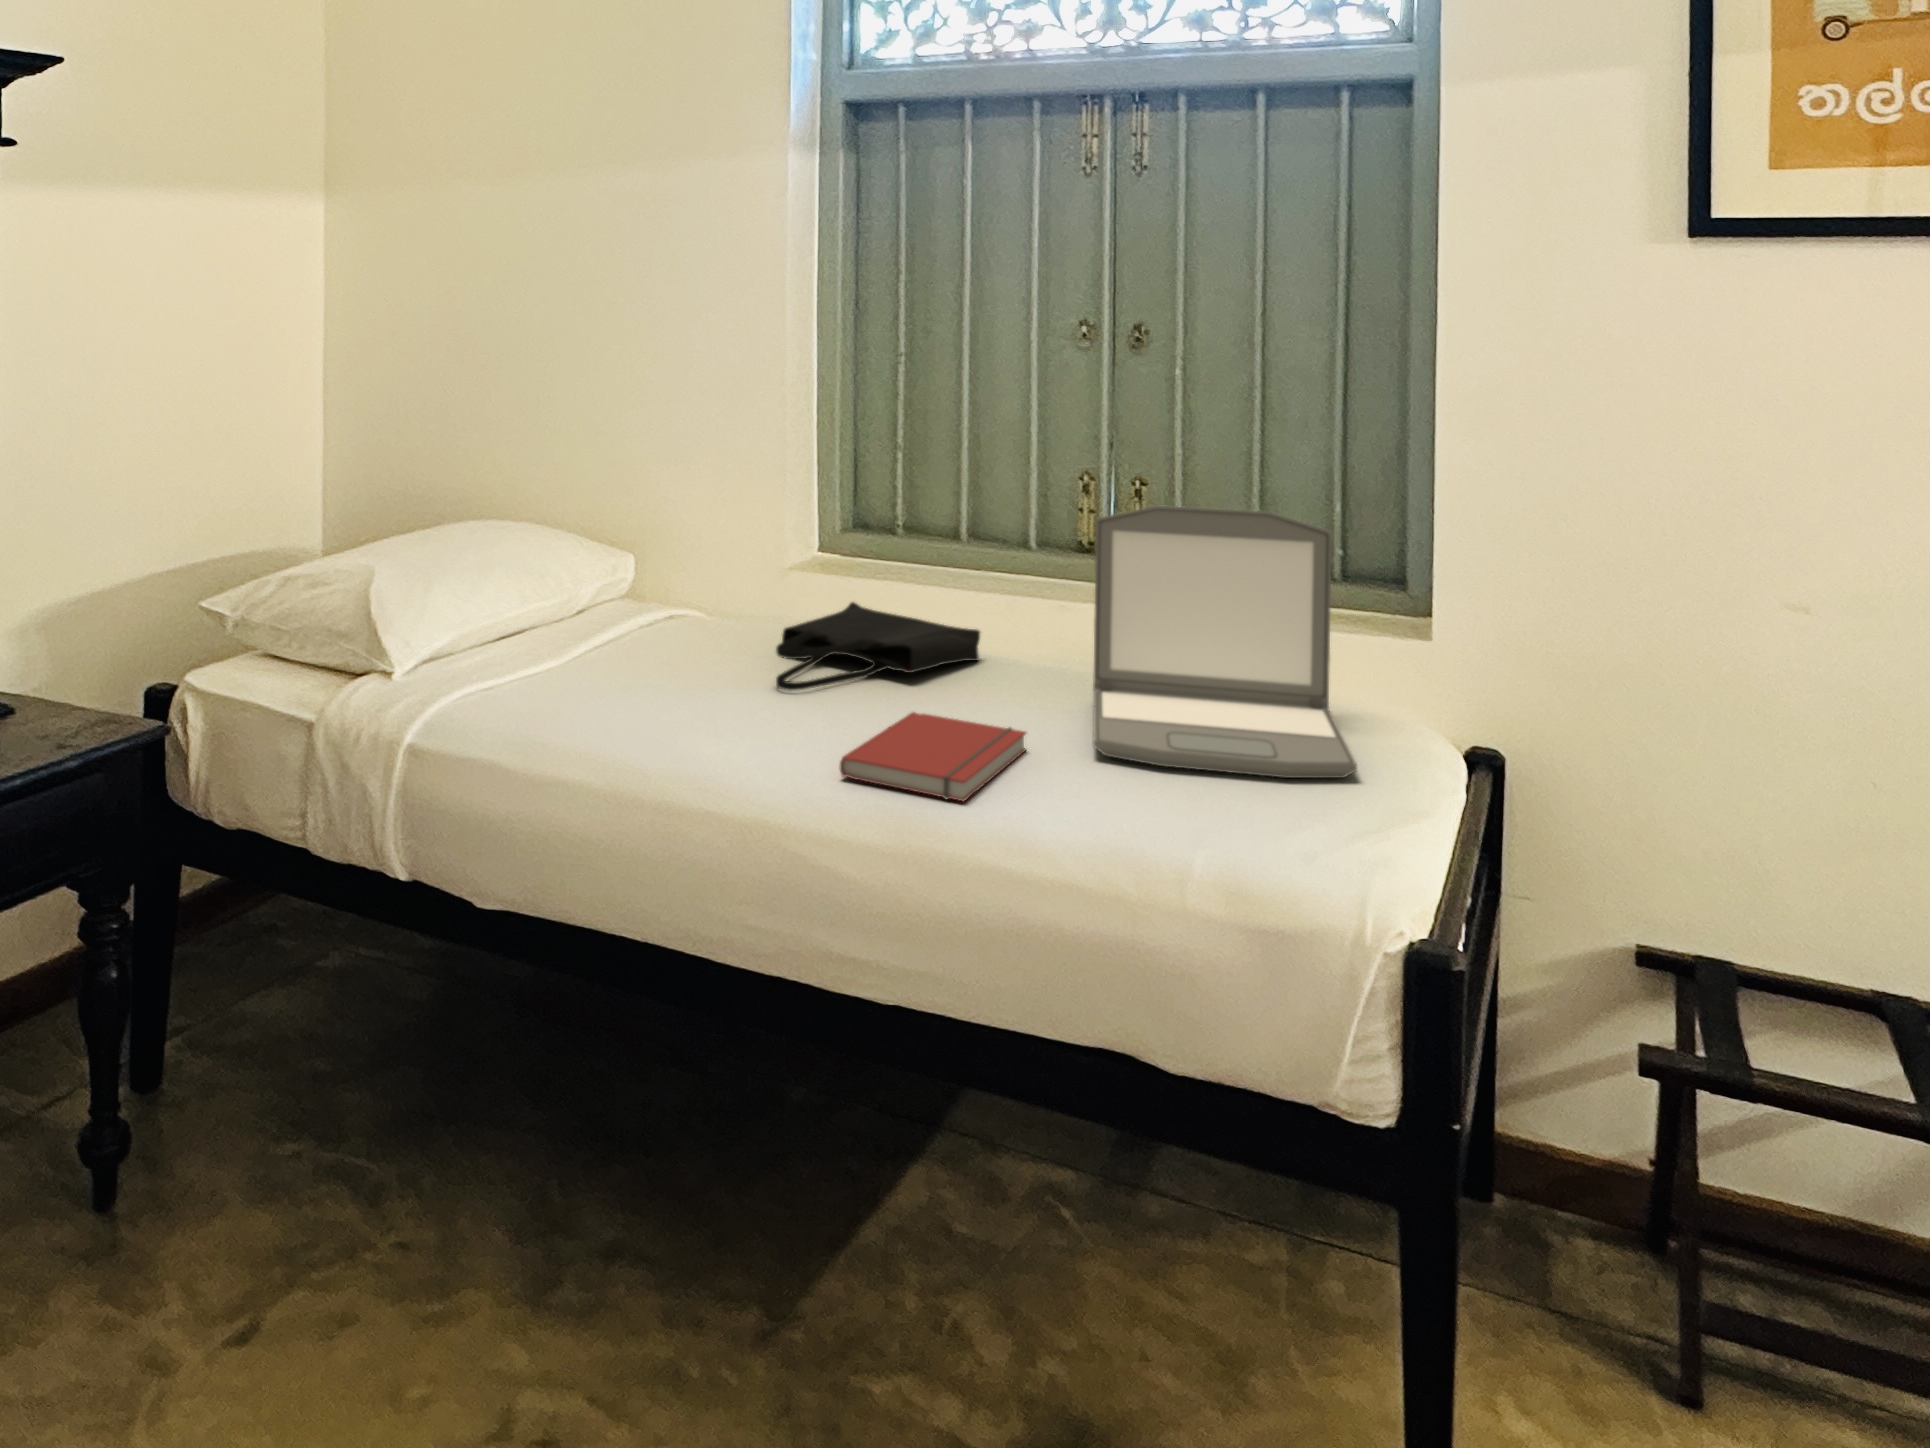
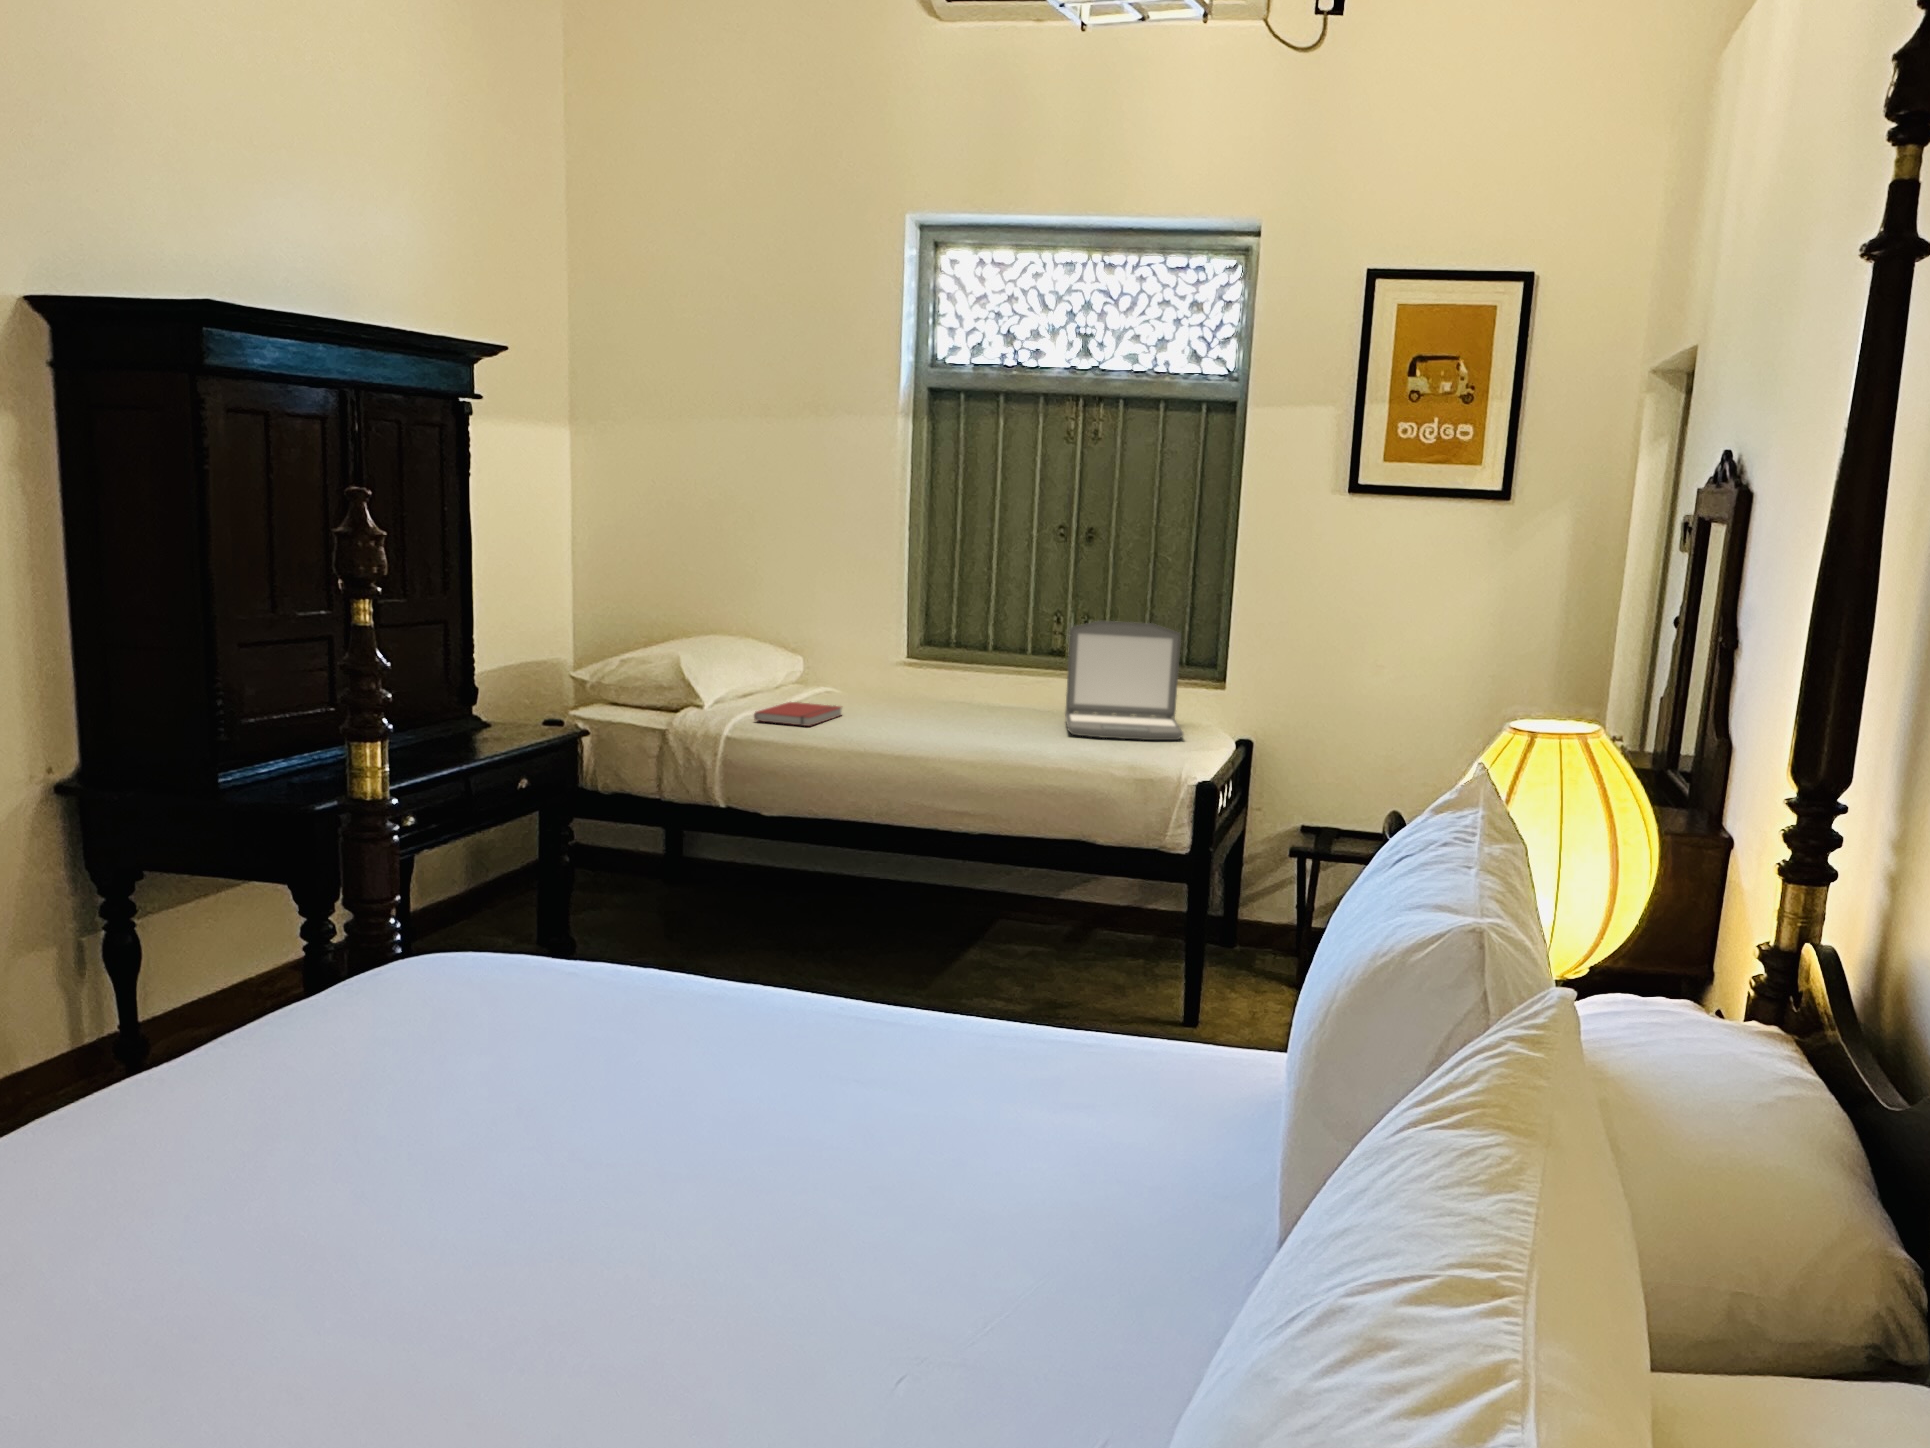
tote bag: present [776,602,980,691] -> none [899,682,1006,717]
book: present [840,712,1026,801] -> present [754,702,842,726]

